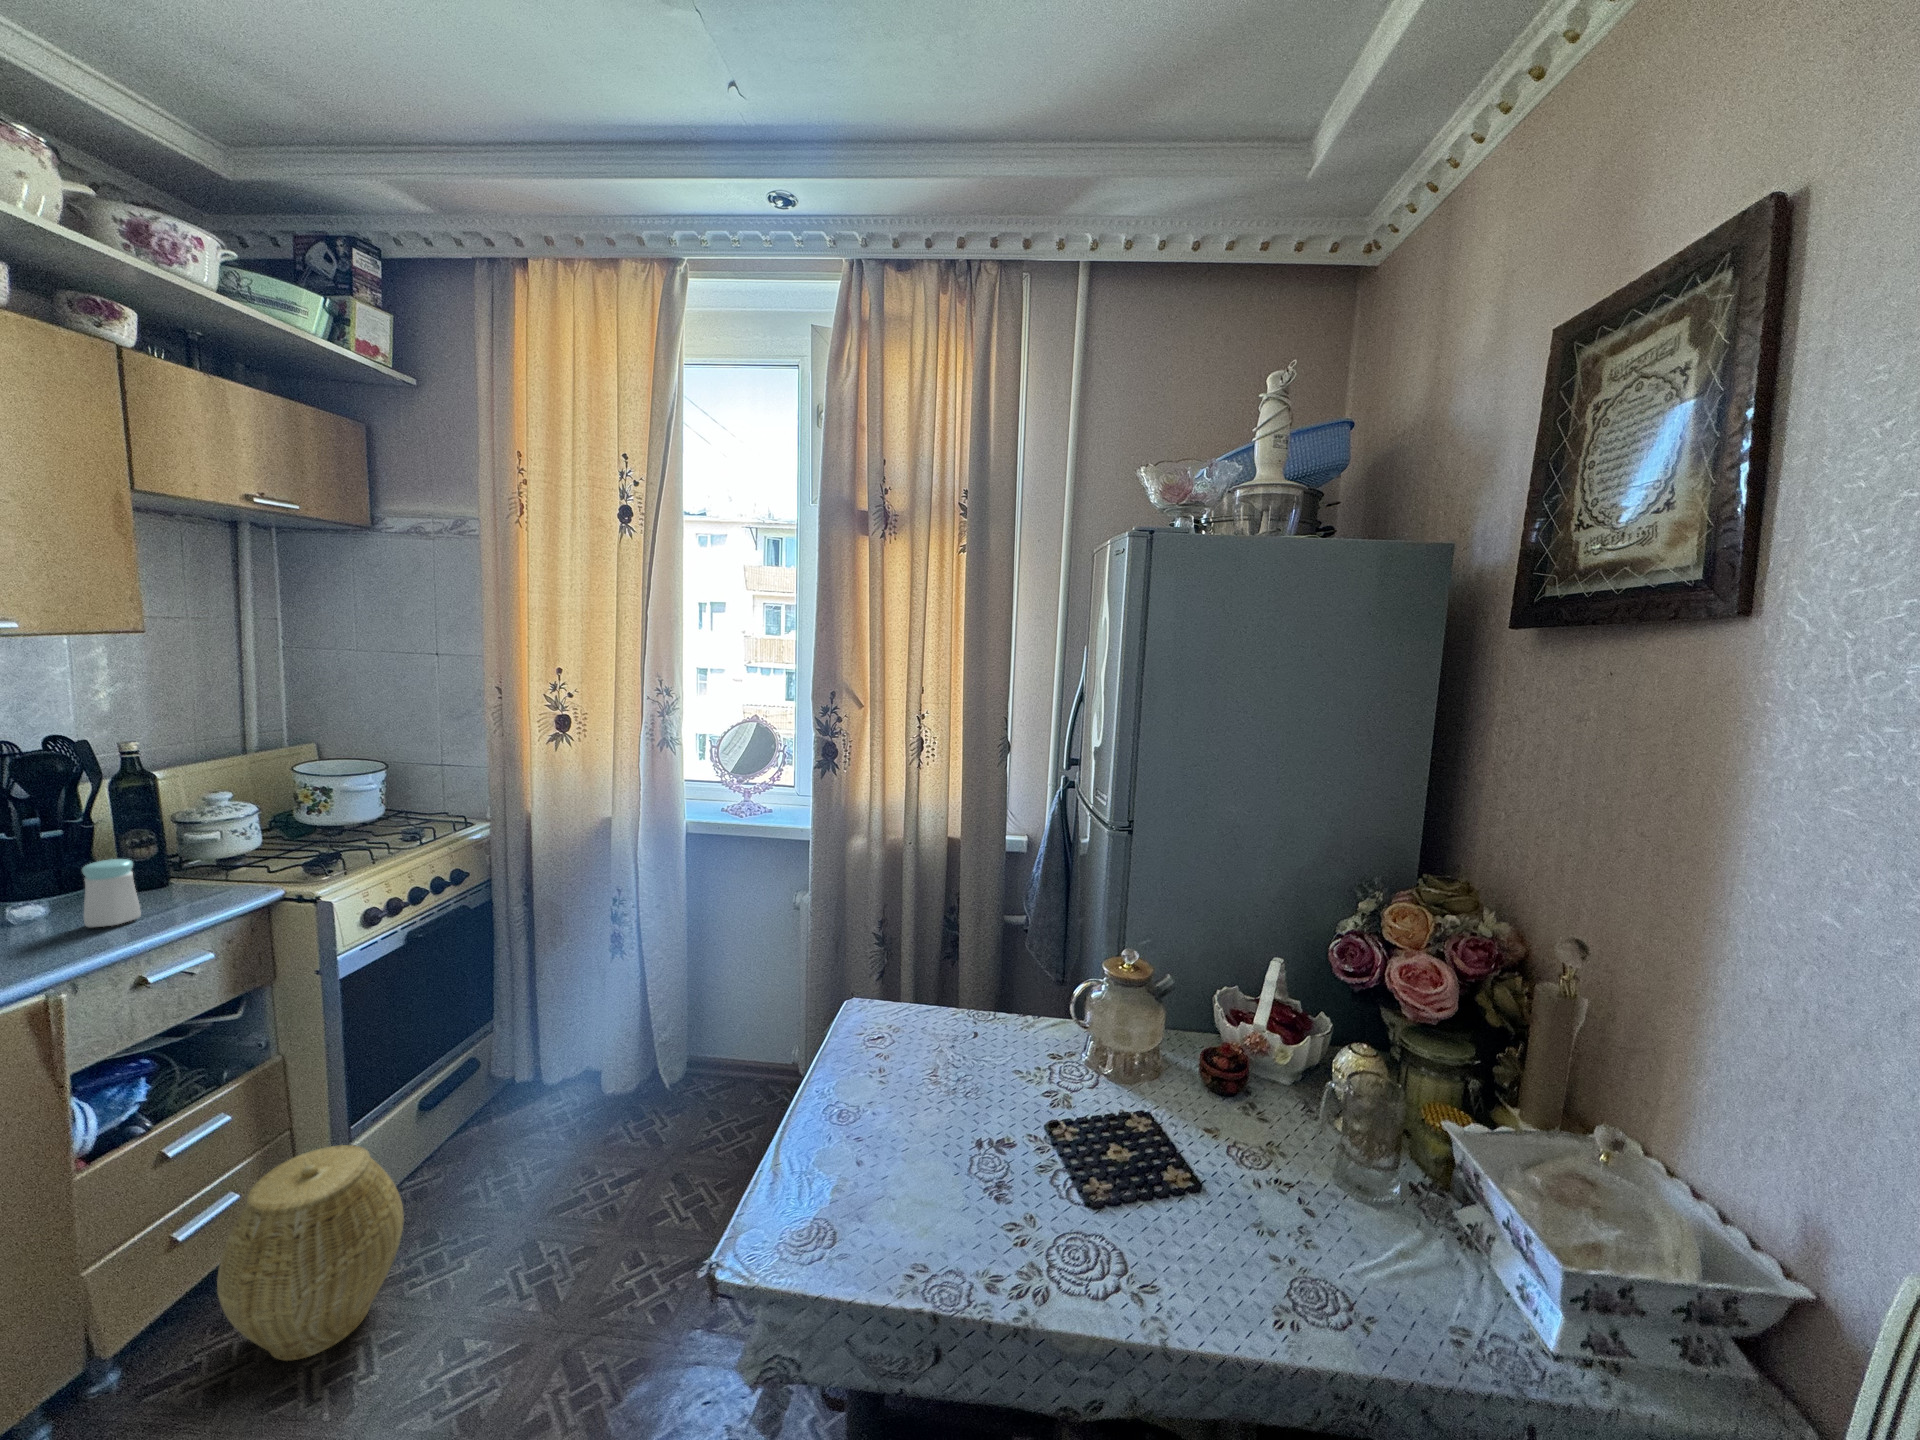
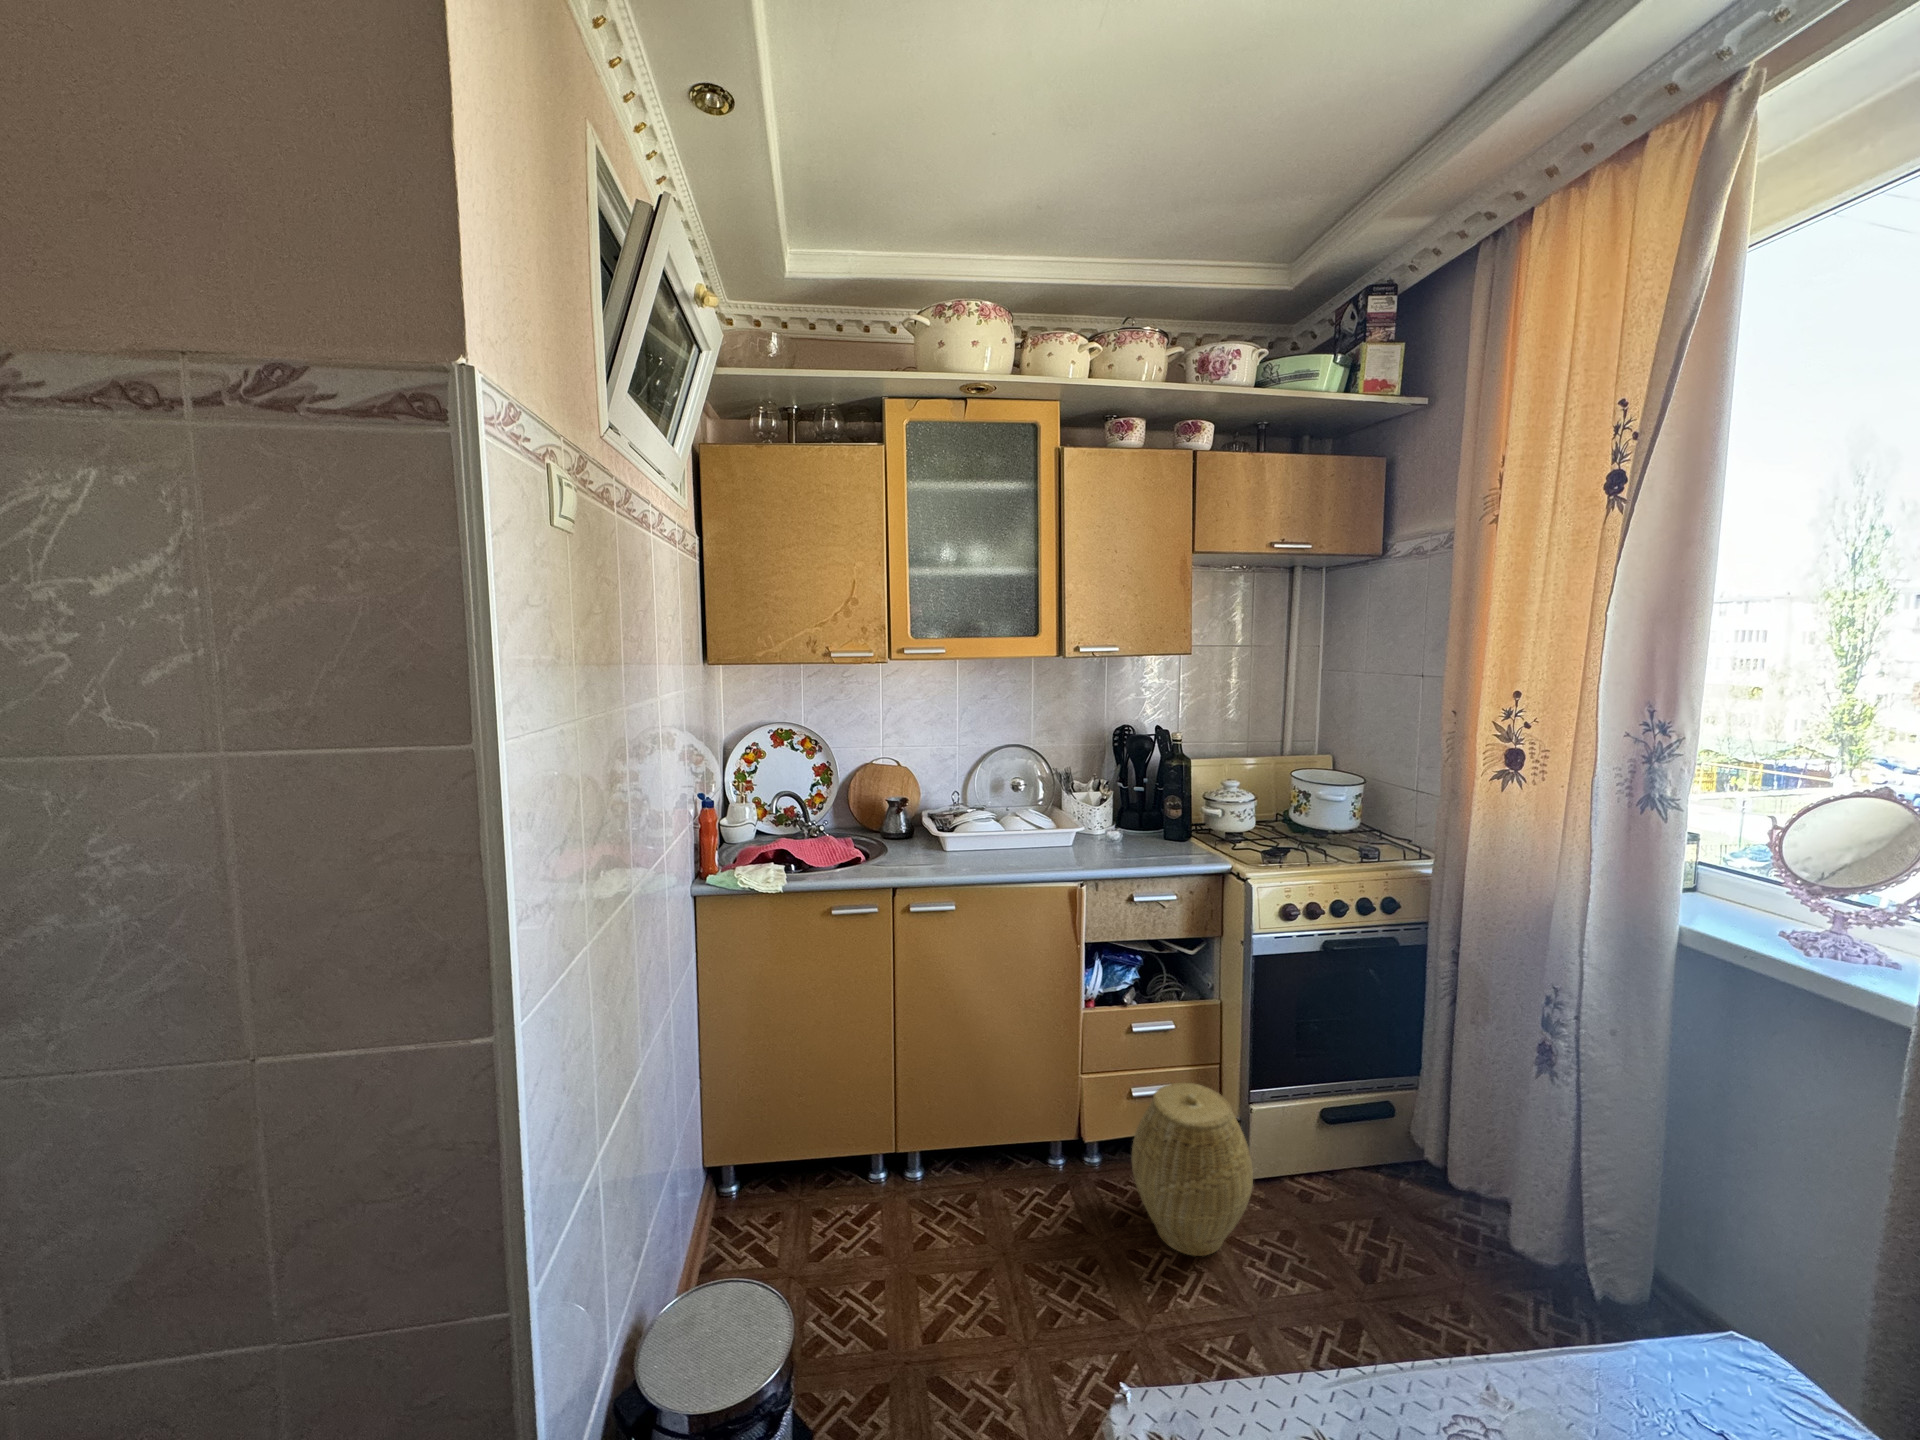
salt shaker: present [82,859,141,927] -> none [1122,813,1149,859]

